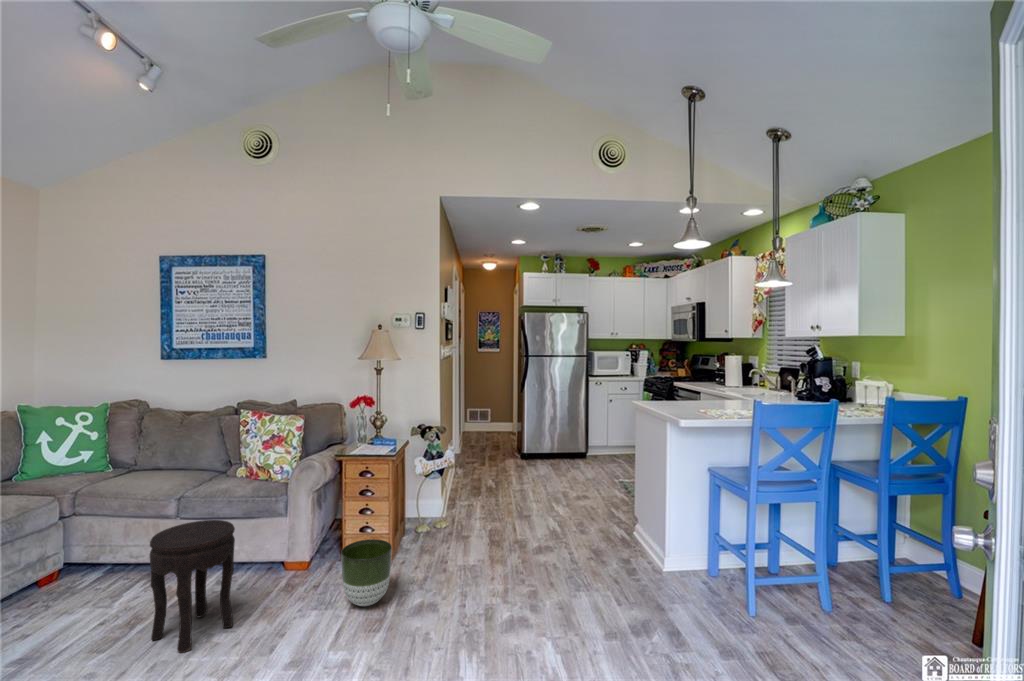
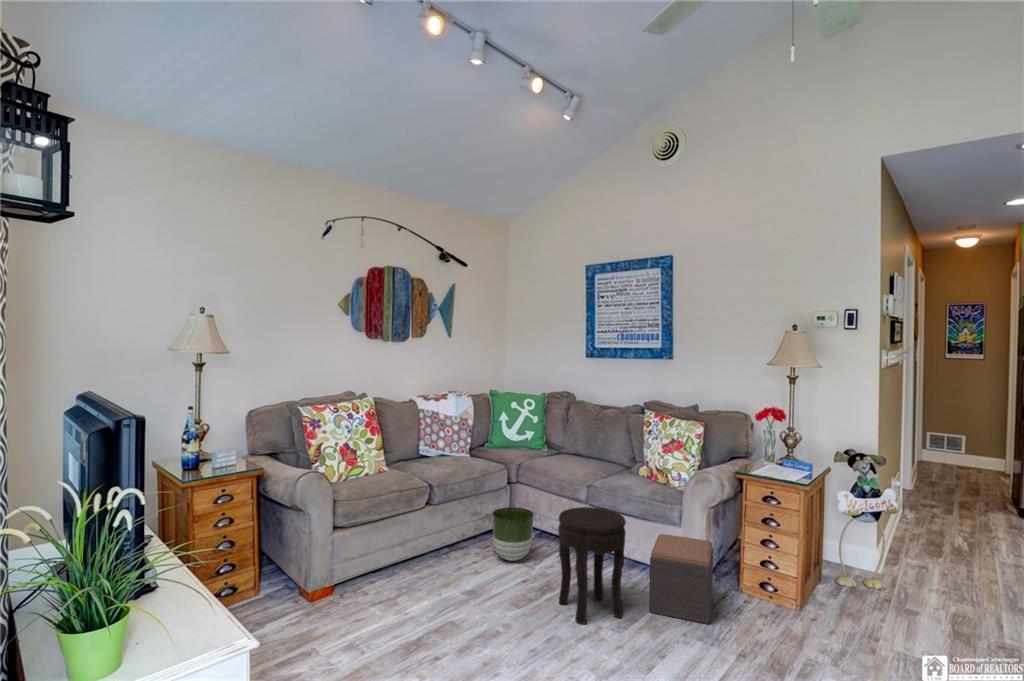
footstool: none [261,523,322,610] -> present [649,534,713,624]
planter: present [341,539,392,606] -> present [493,507,534,561]

